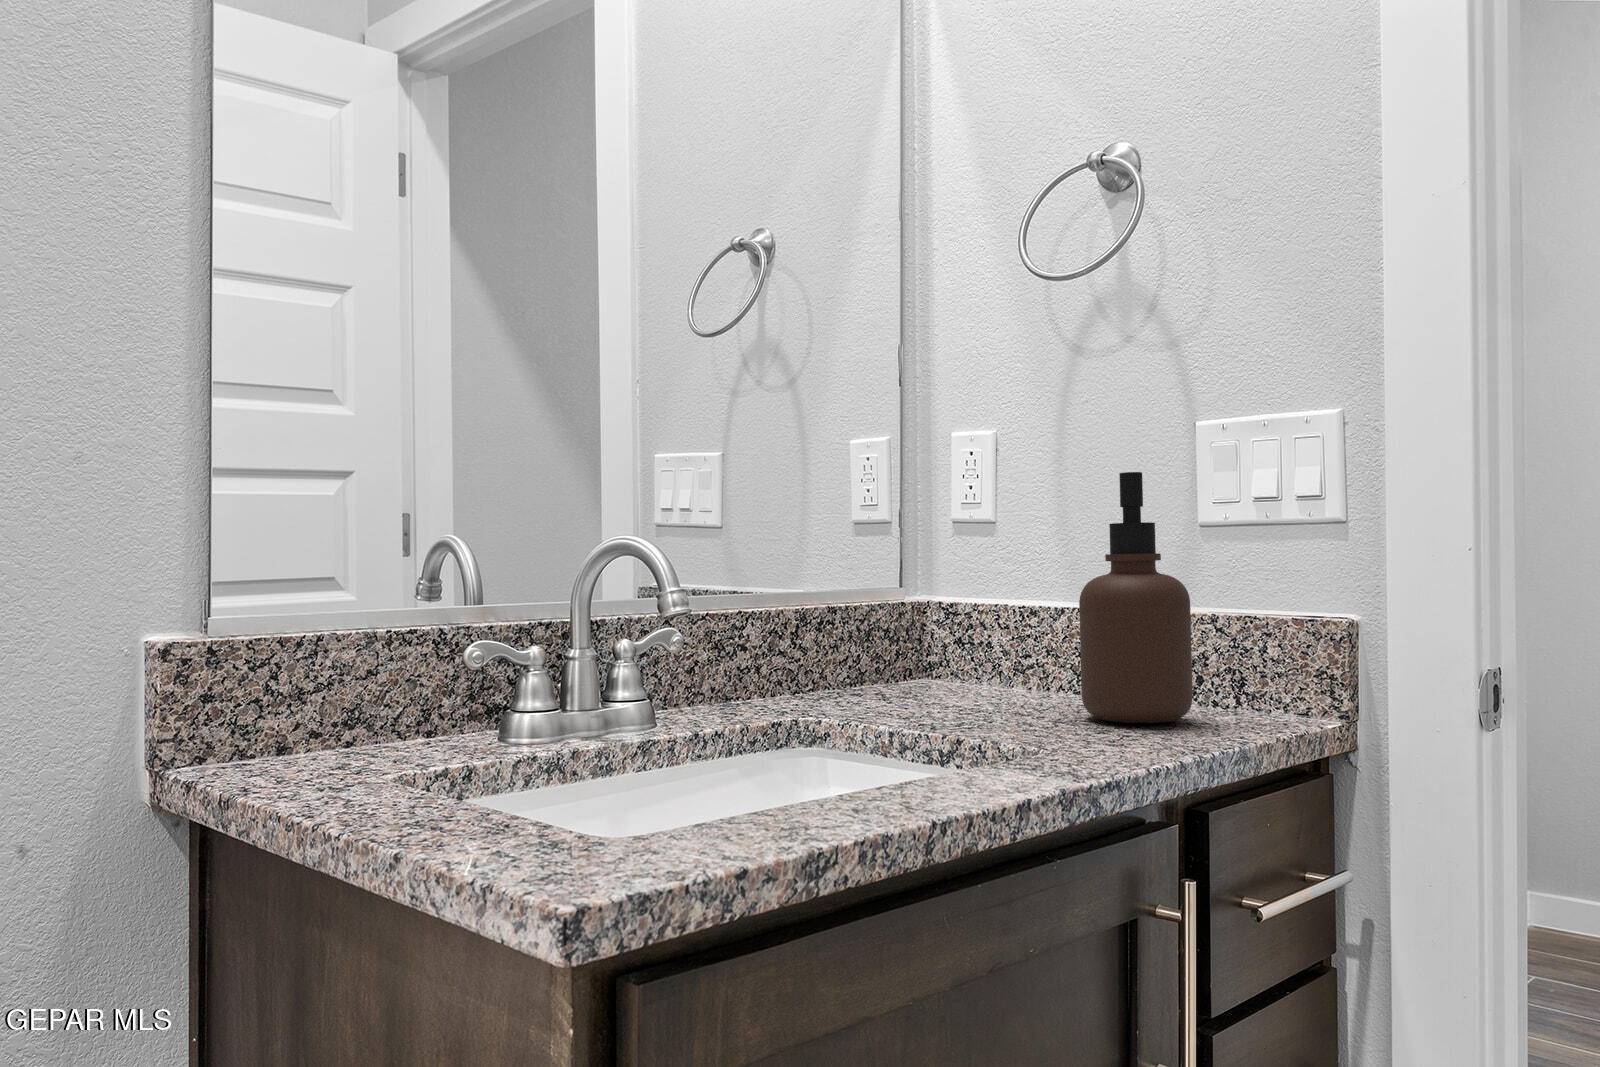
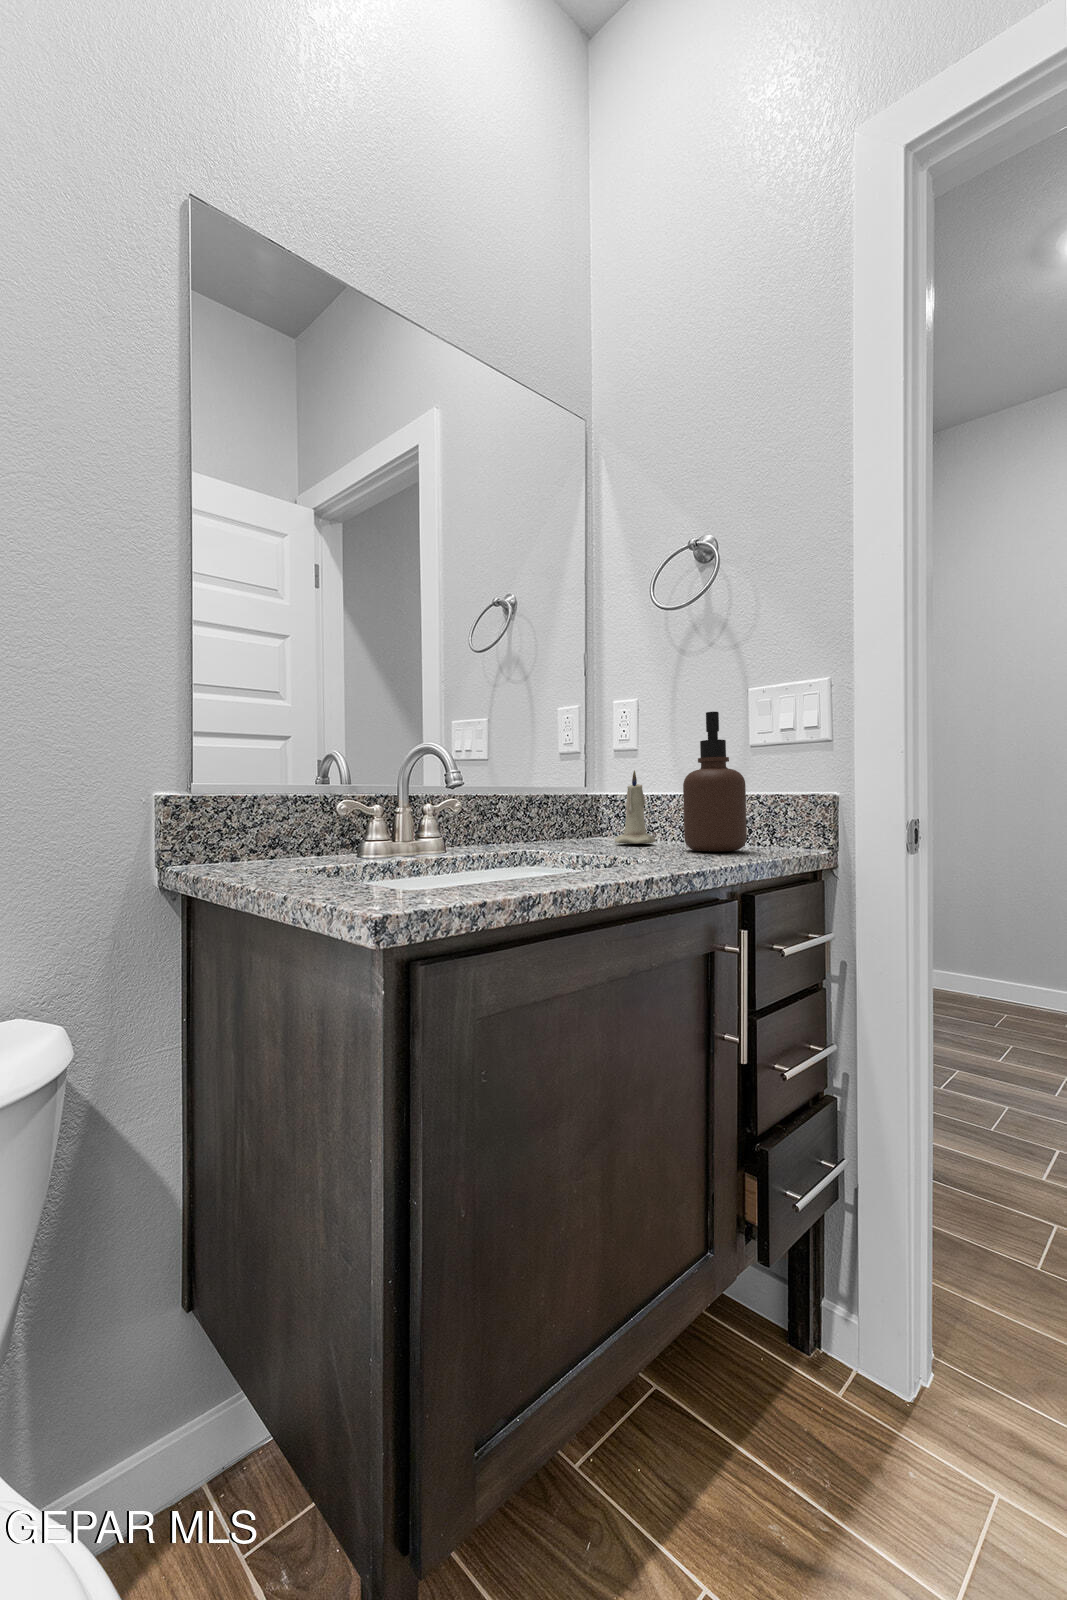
candle: none [955,567,1029,701] -> present [615,770,655,844]

